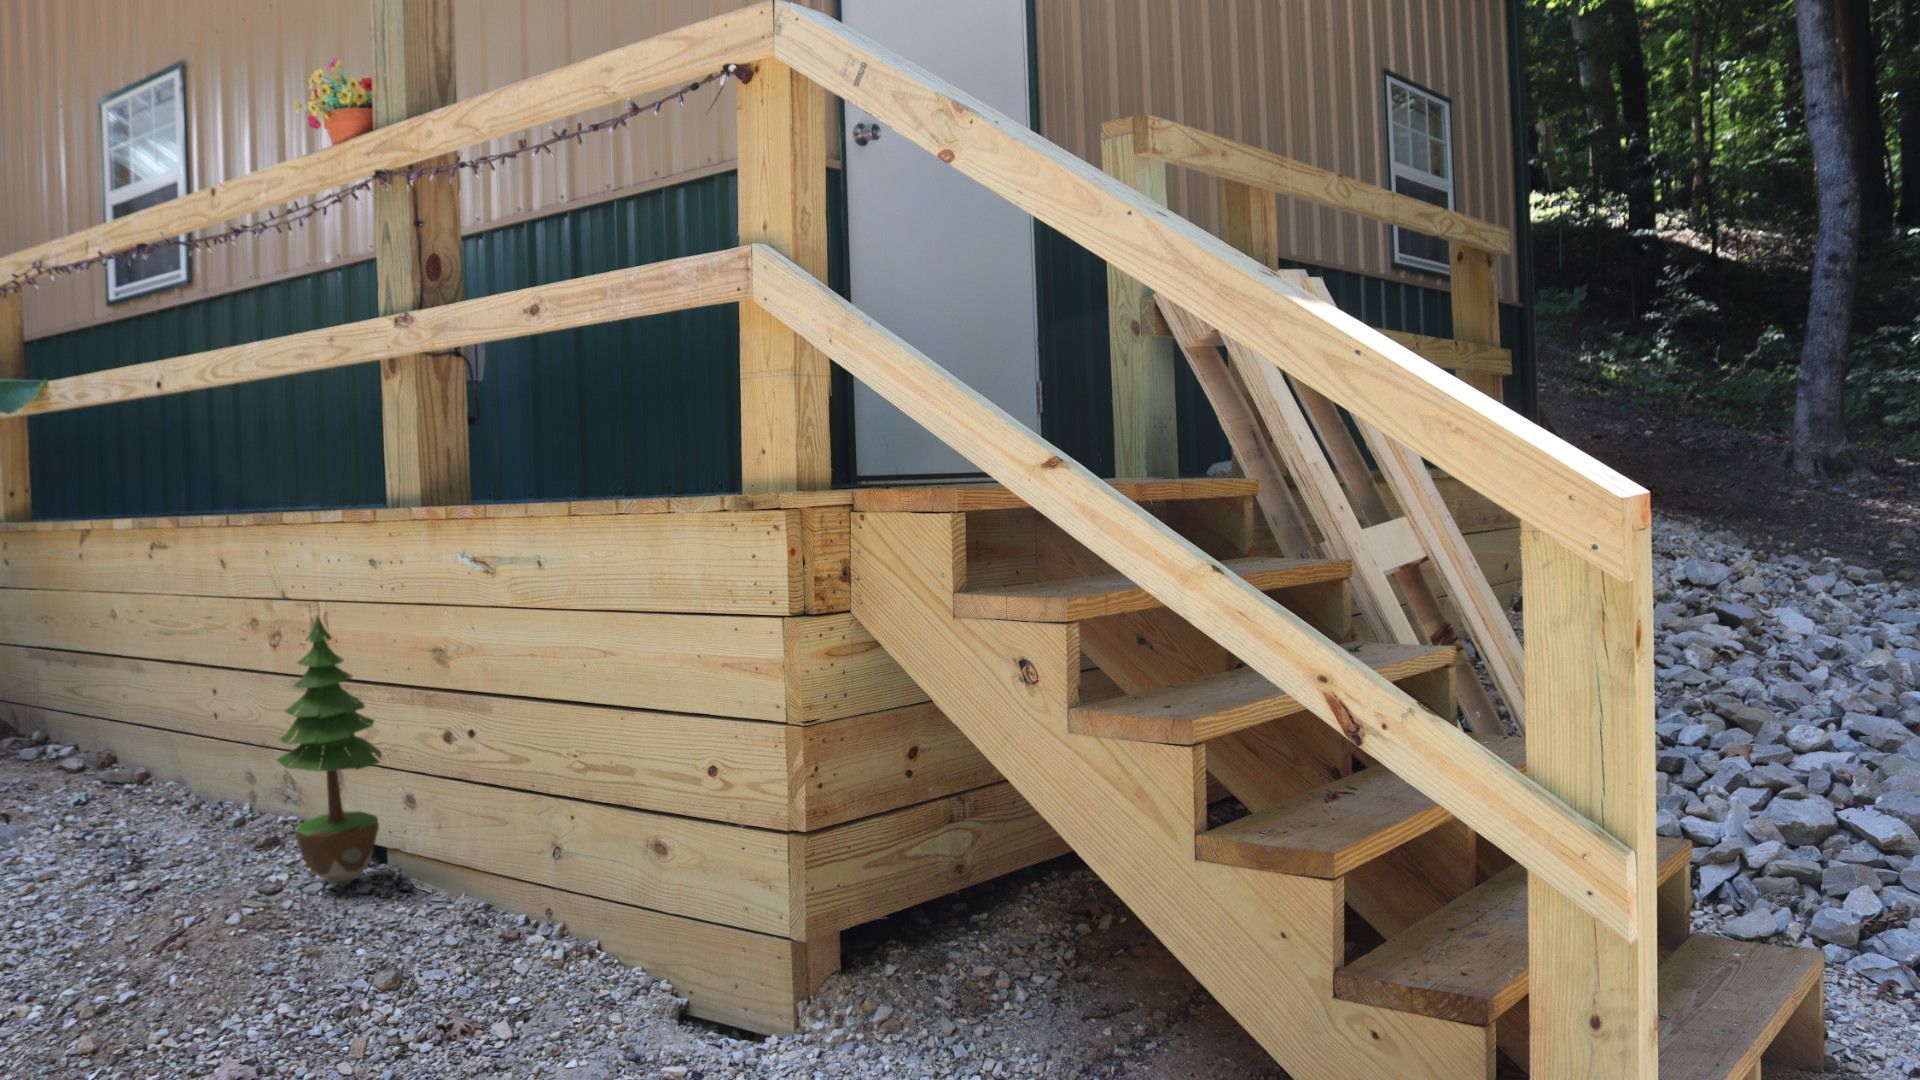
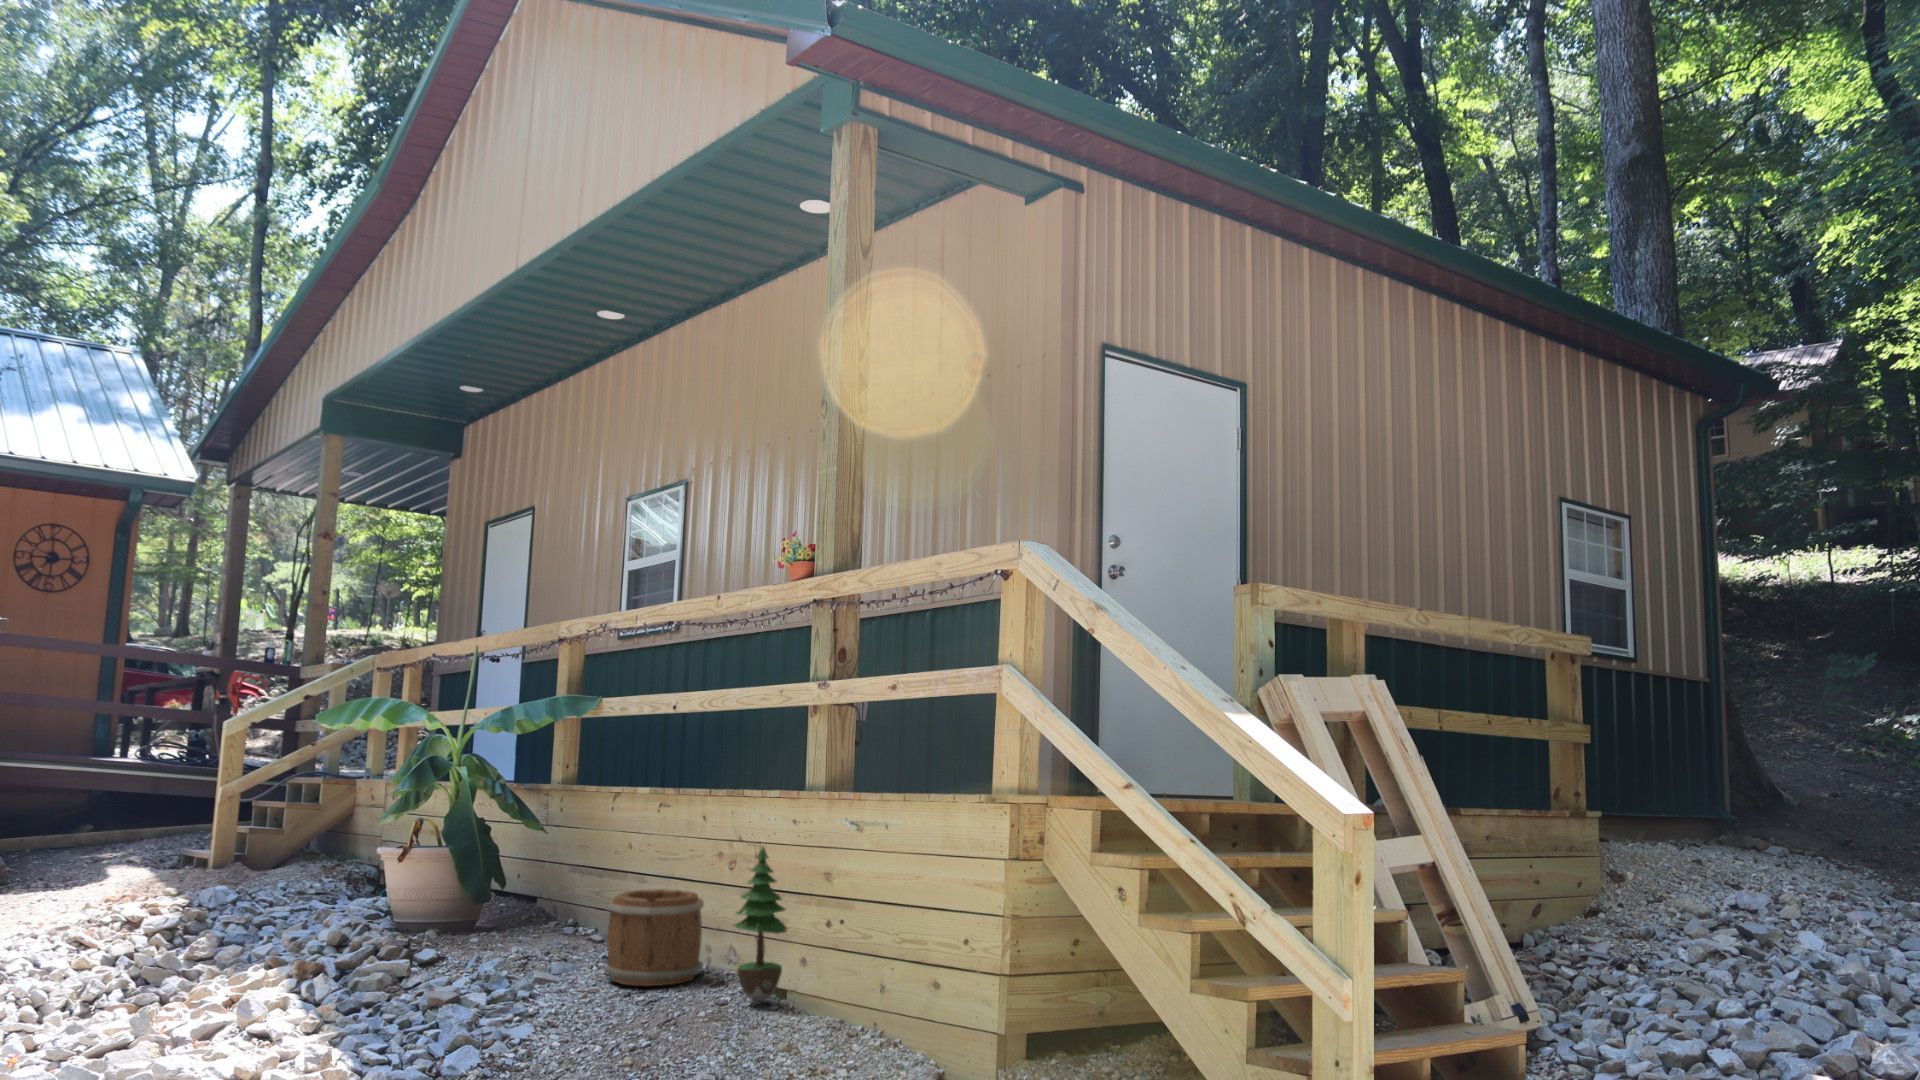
bucket: none [48,689,247,866] -> present [605,889,704,986]

